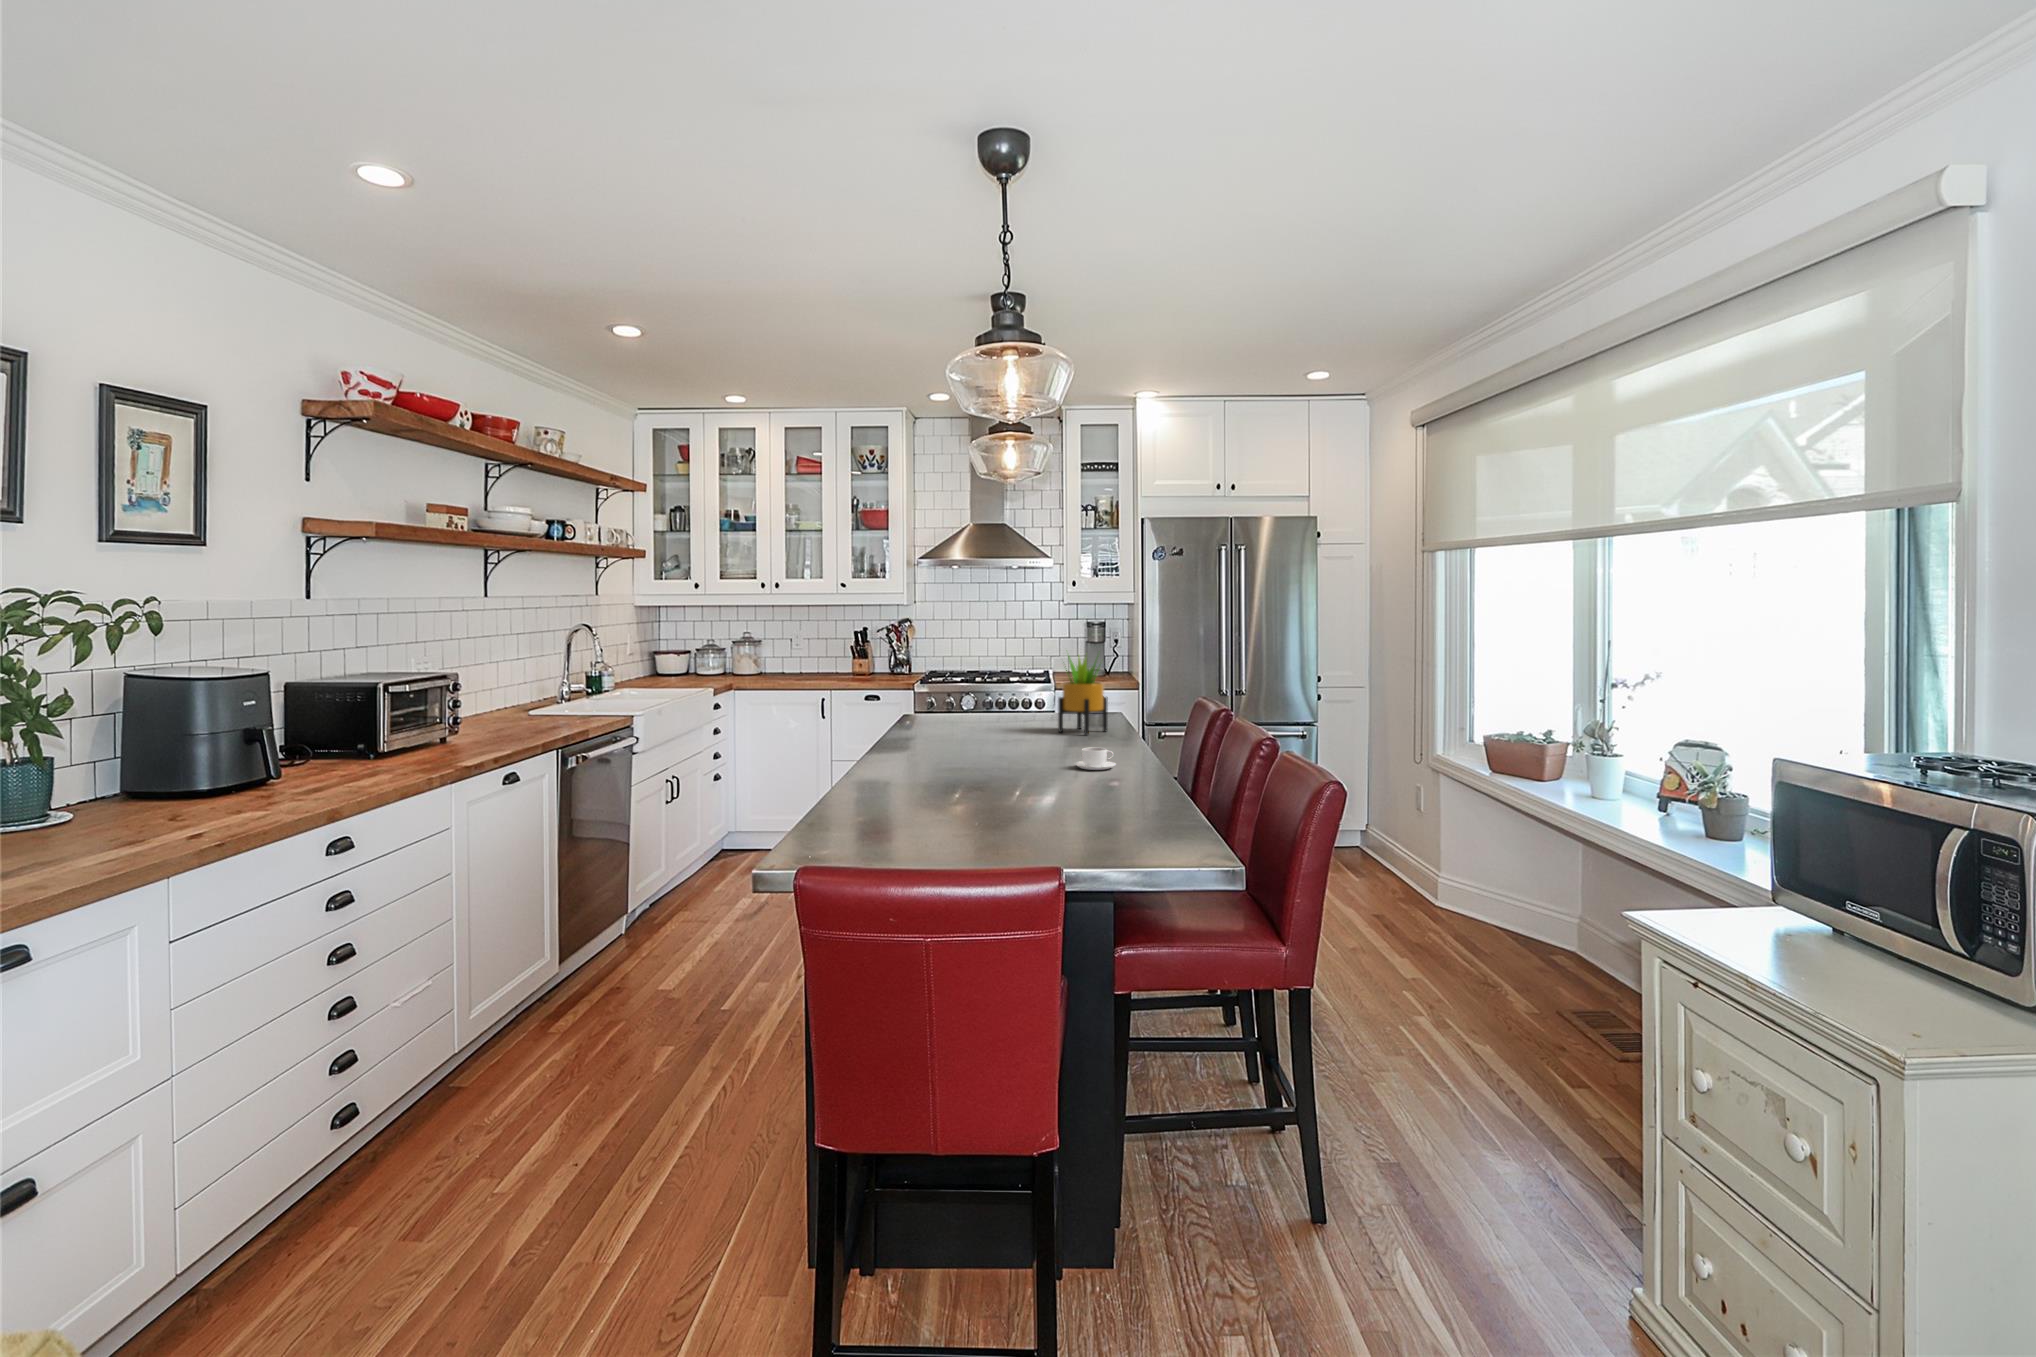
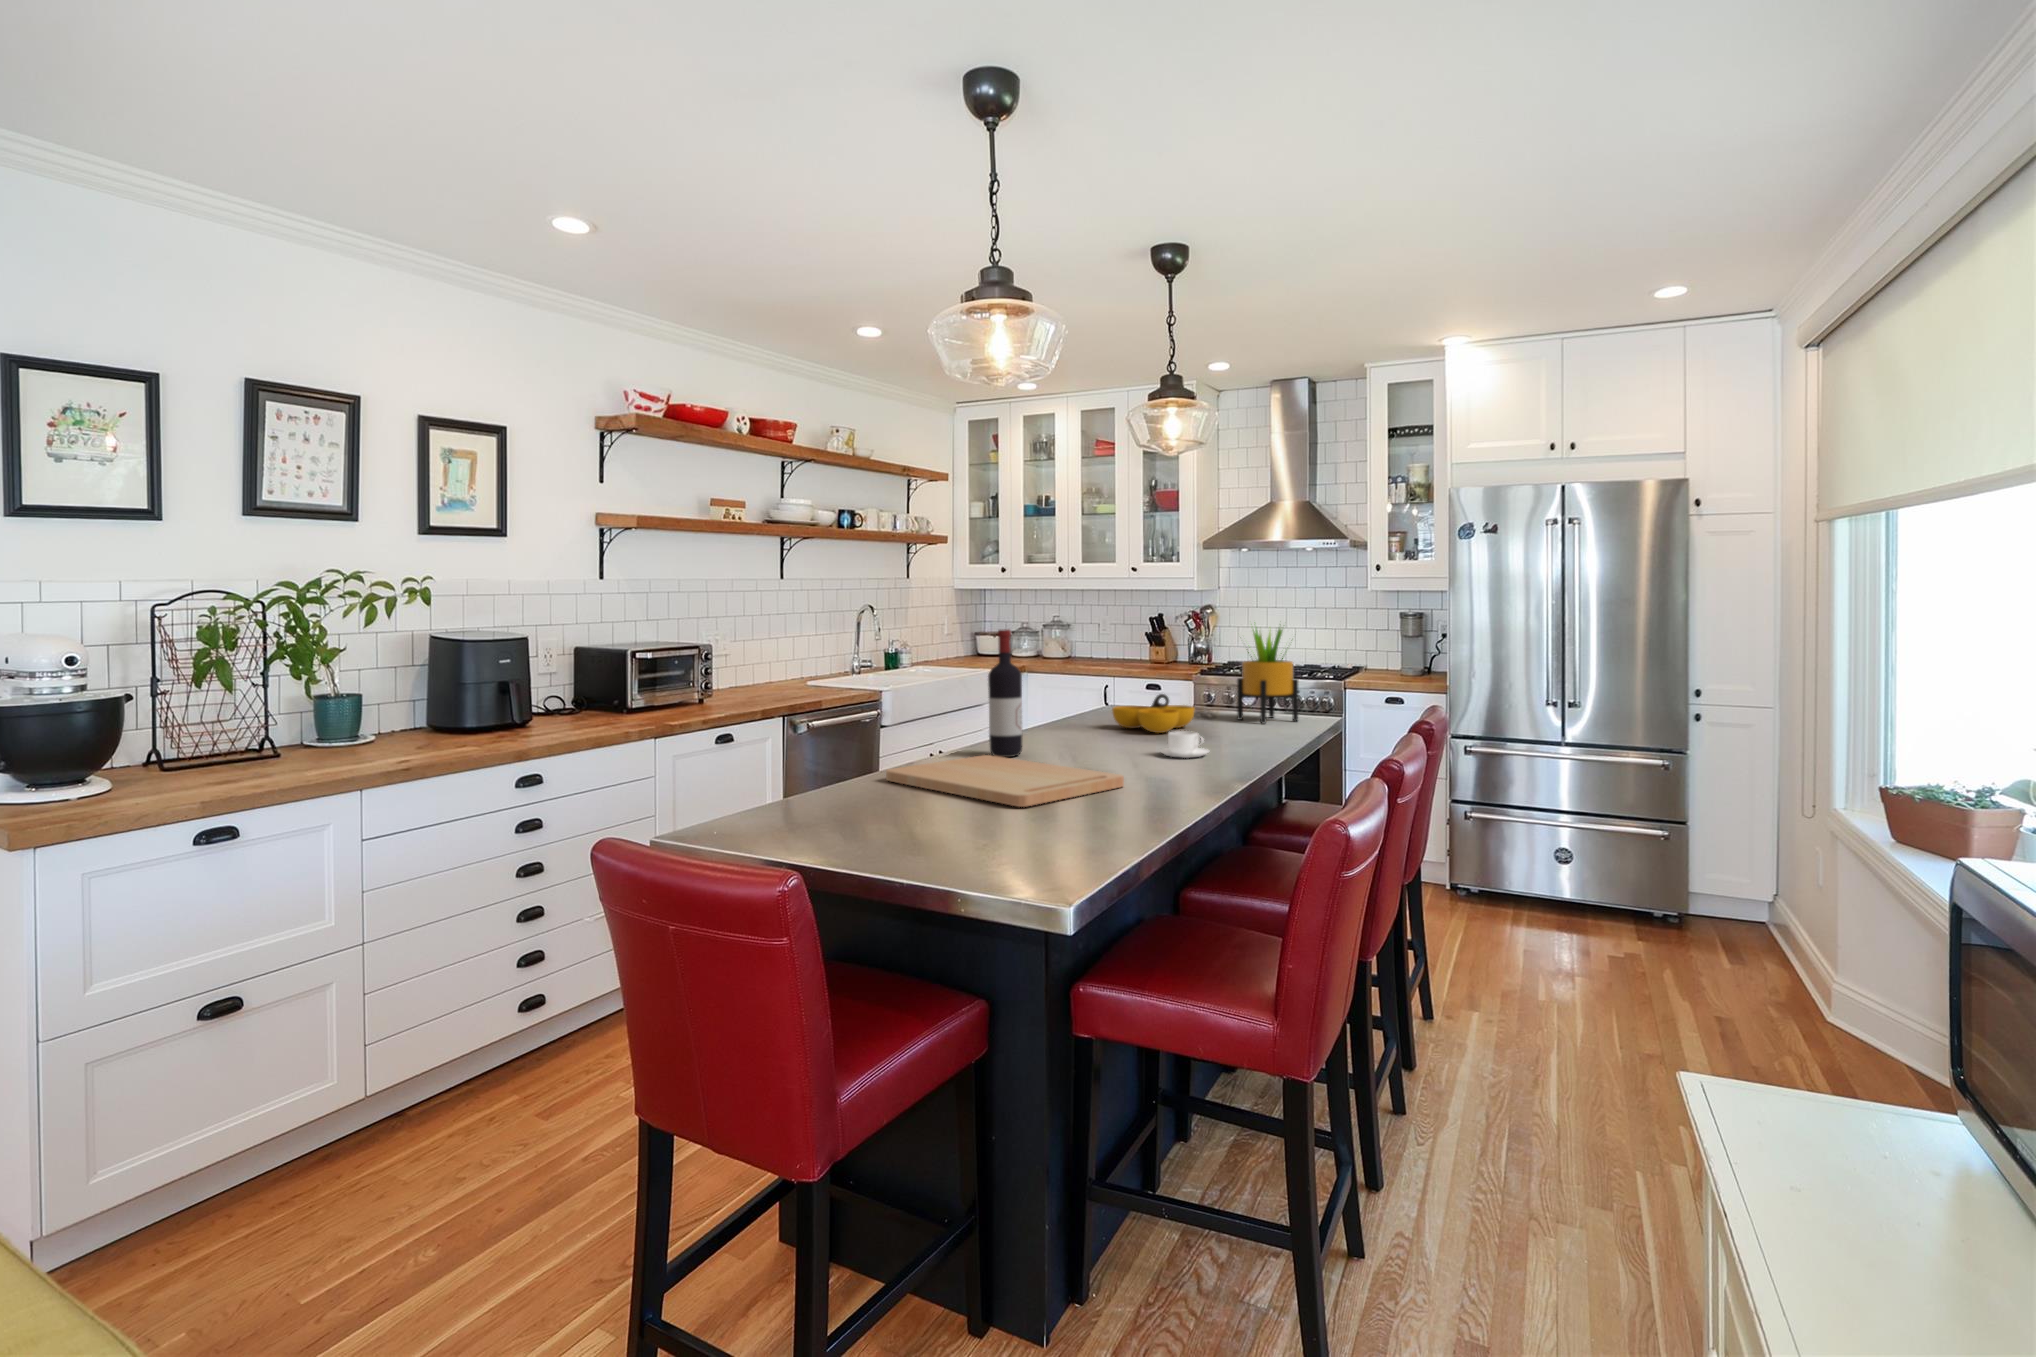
wine bottle: none [939,666,970,781] -> present [988,629,1023,757]
decorative bowl: none [978,714,1044,748] -> present [1112,694,1195,733]
cutting board: none [911,780,1117,823] -> present [886,755,1124,807]

